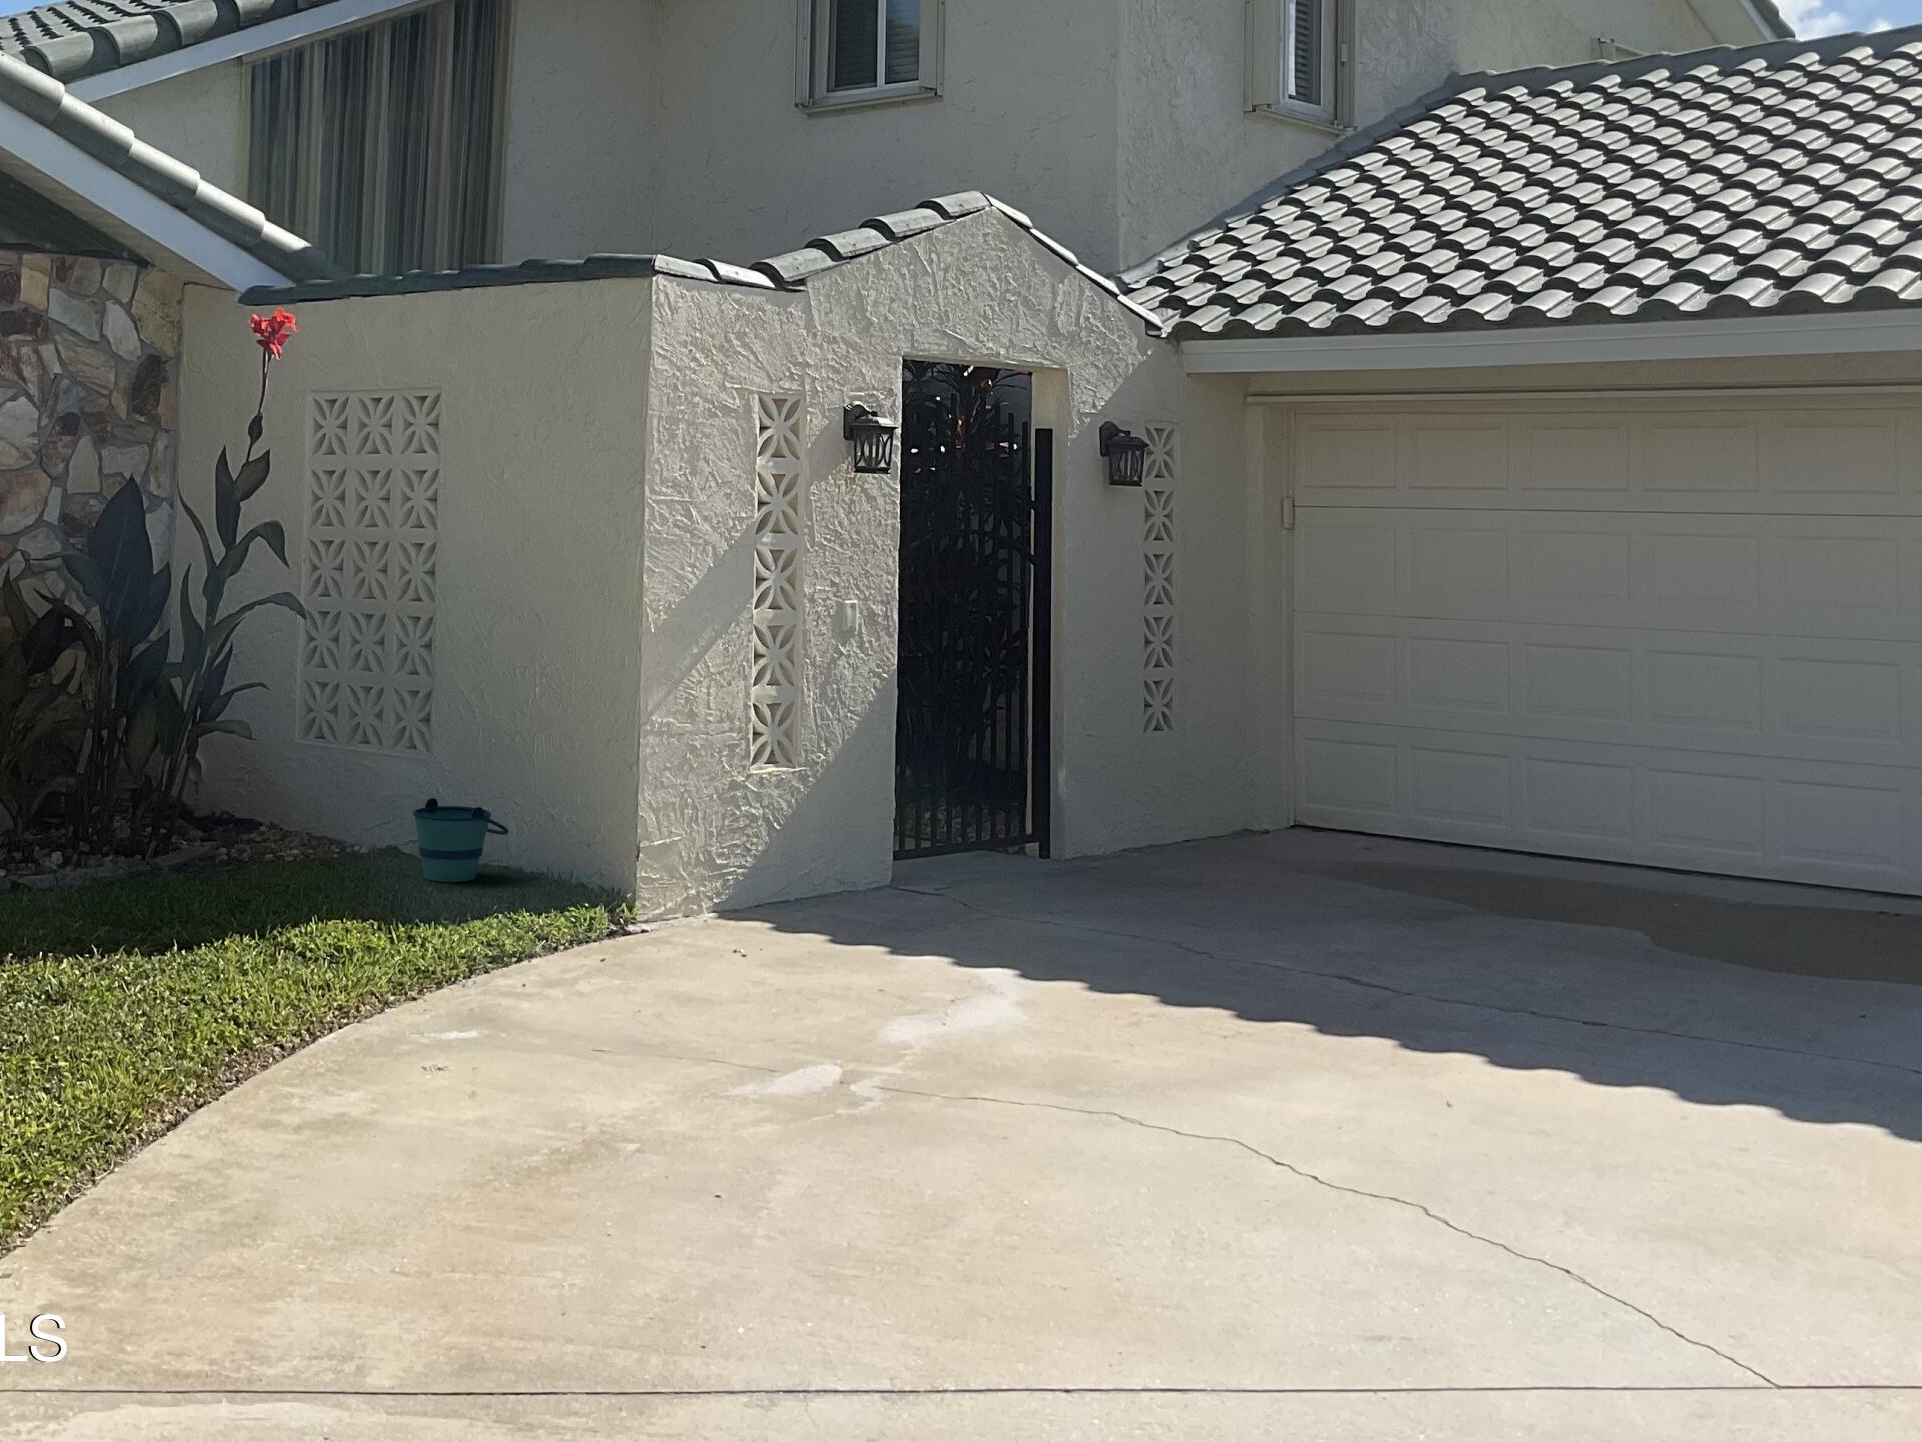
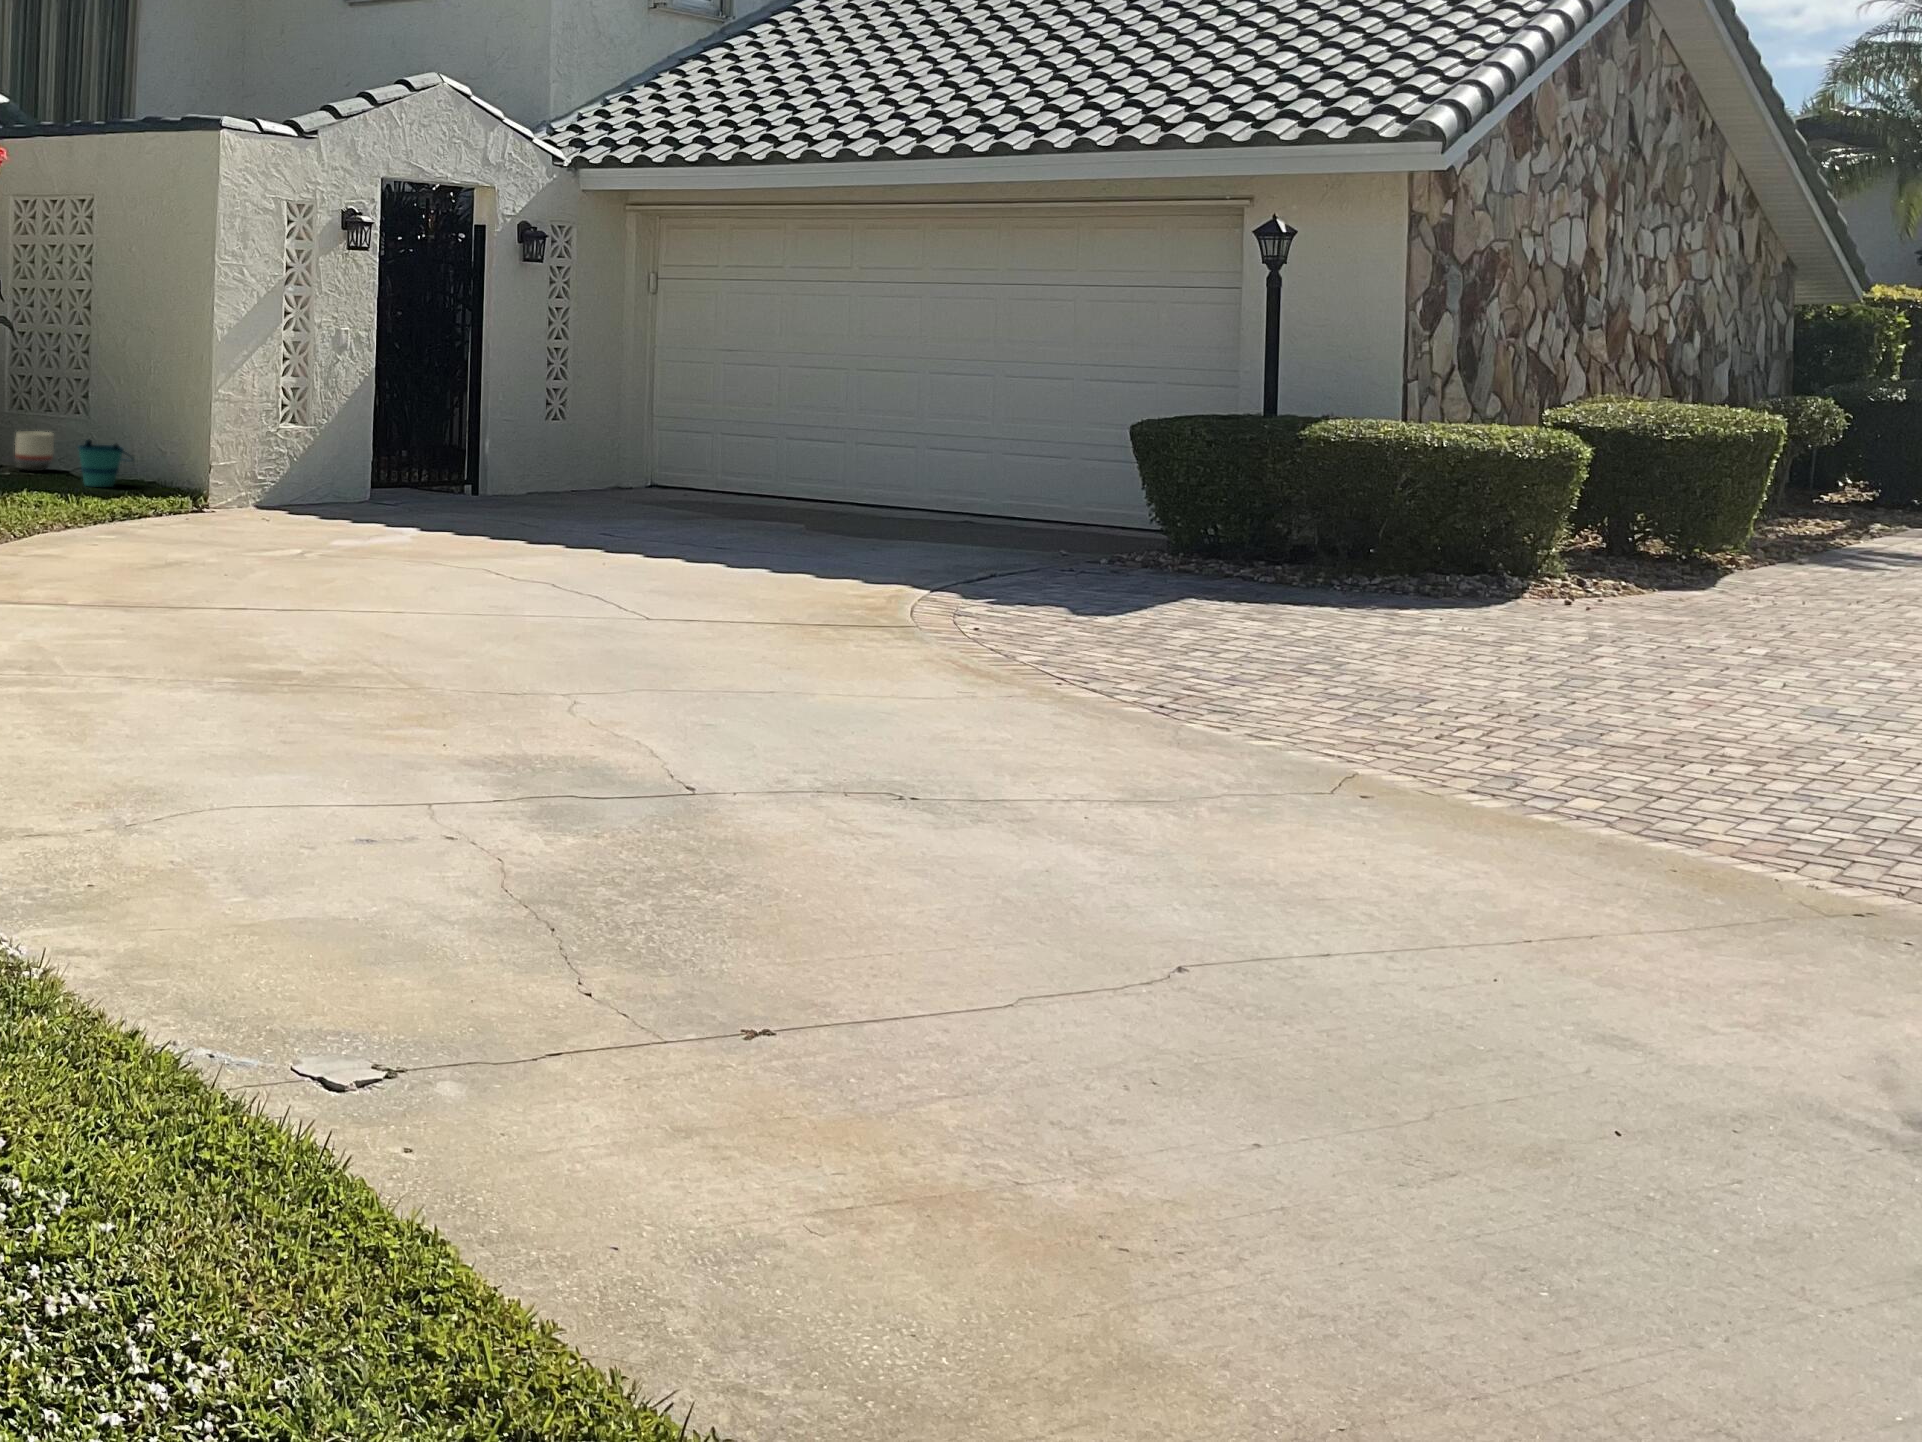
planter: none [310,777,375,846] -> present [15,431,54,471]

